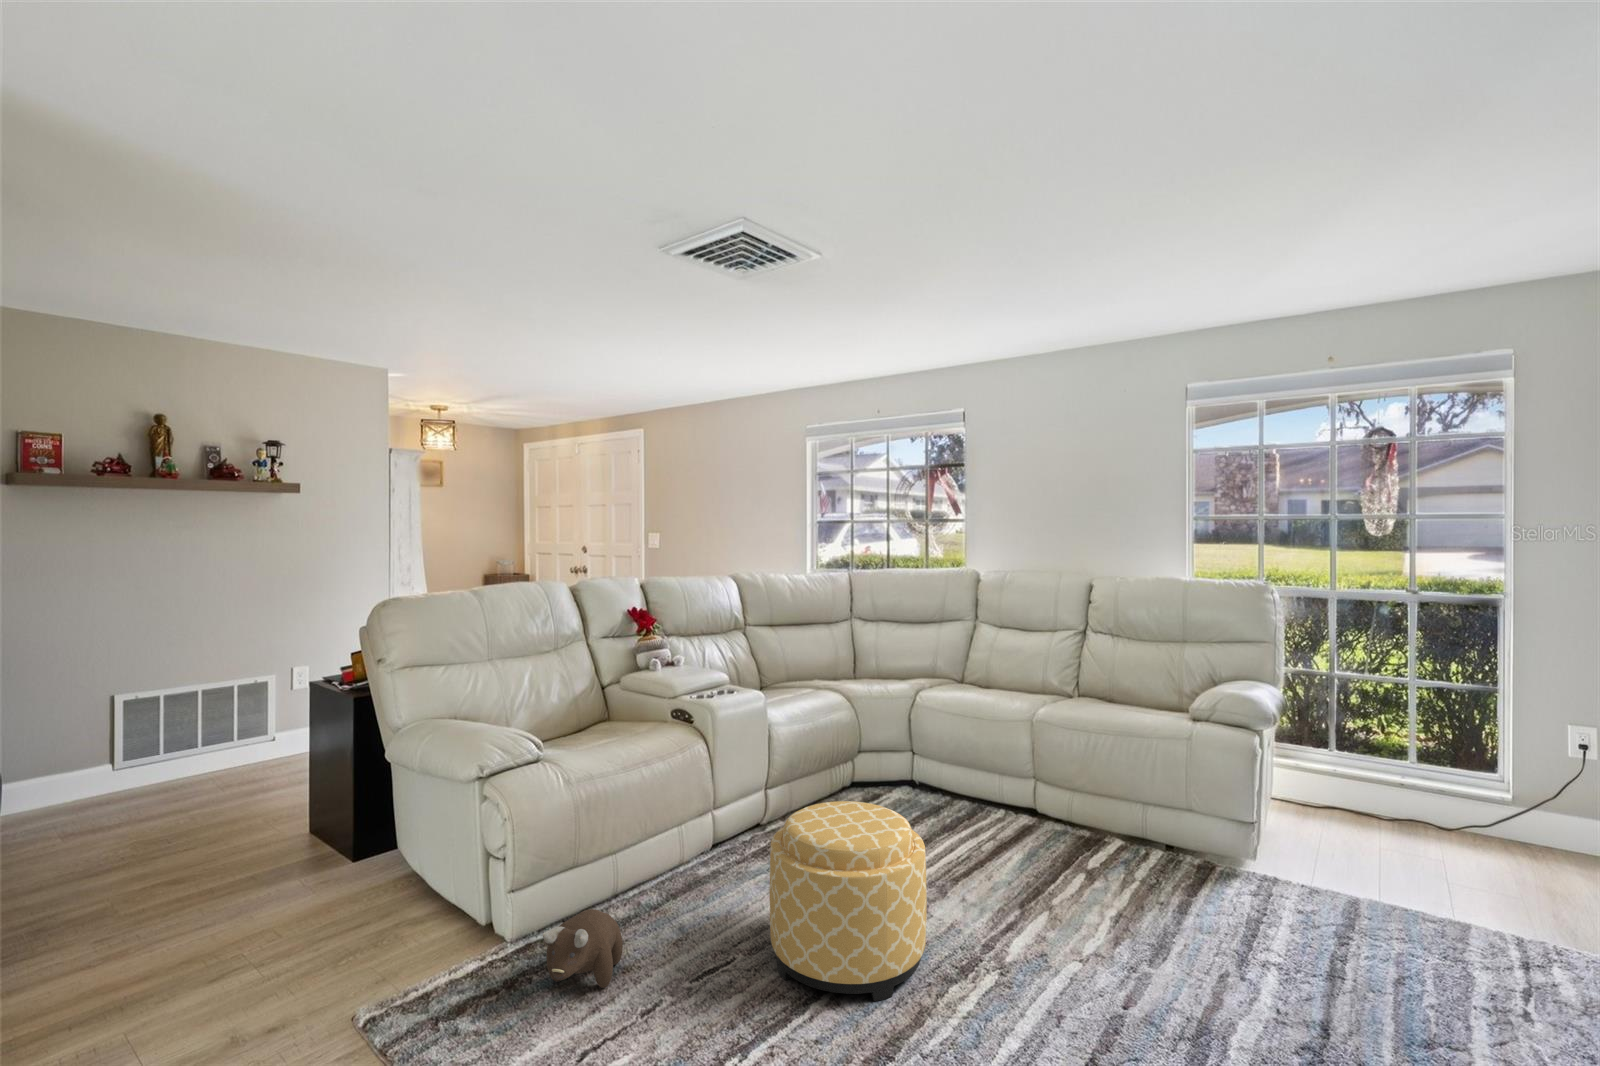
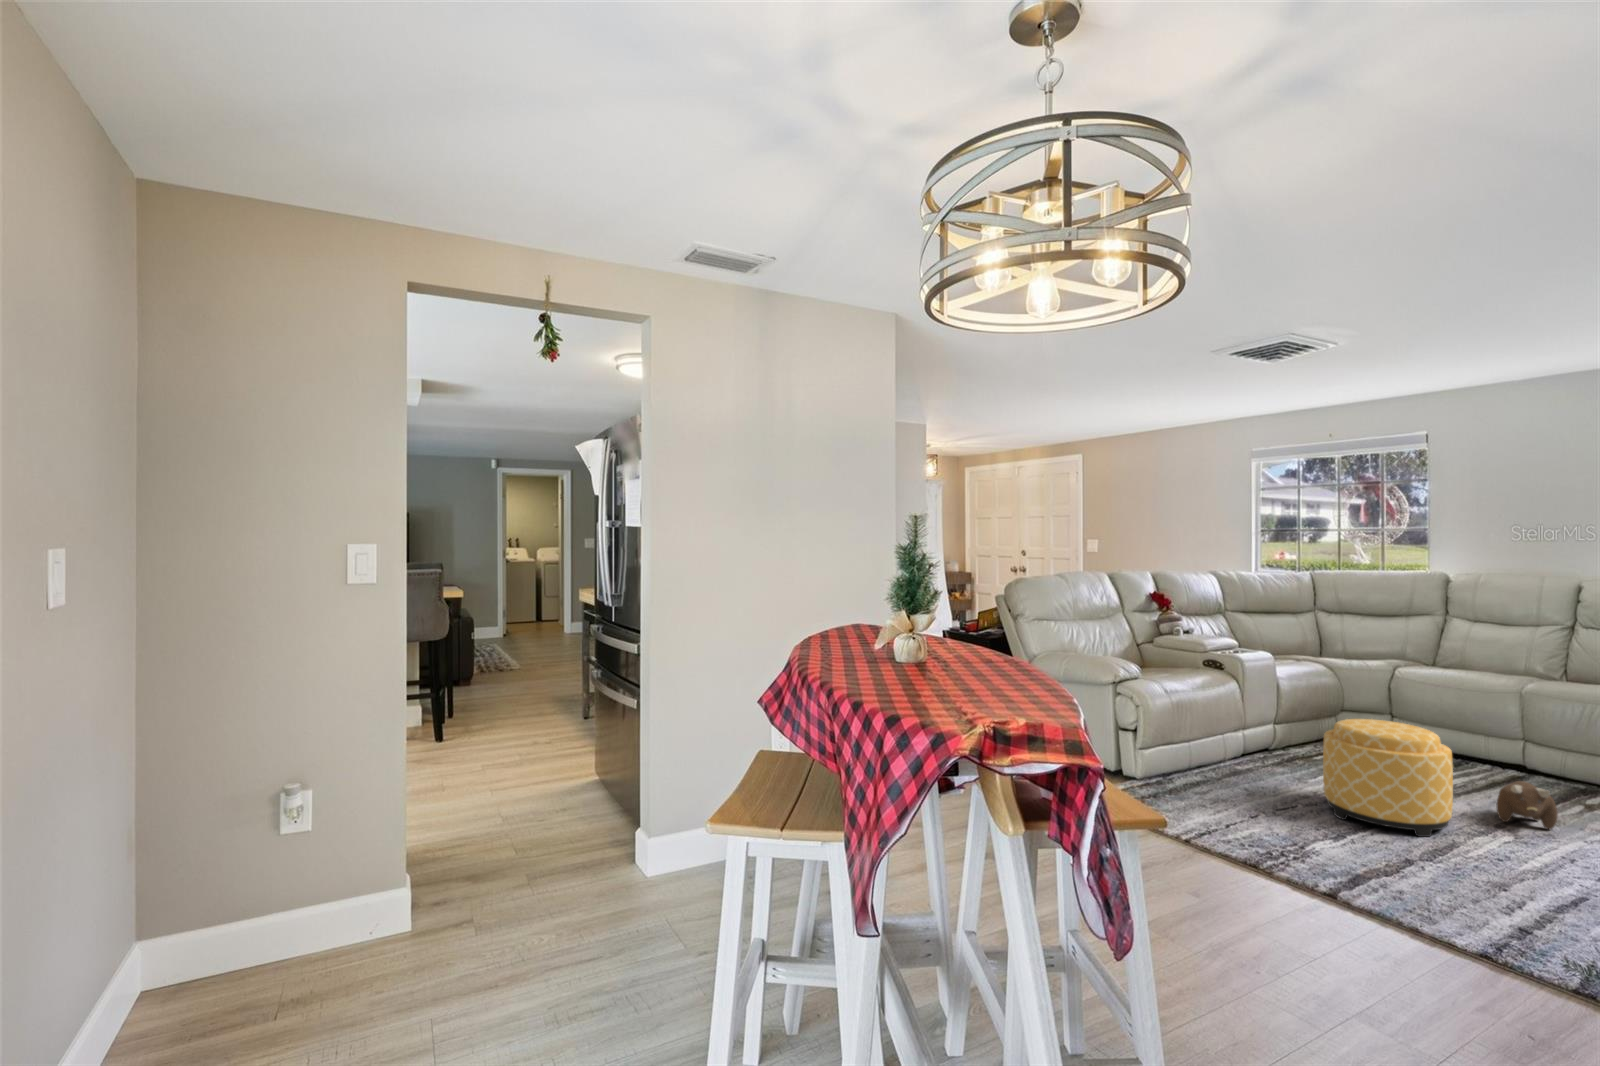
plush toy: present [543,909,623,988] -> present [1496,781,1558,829]

